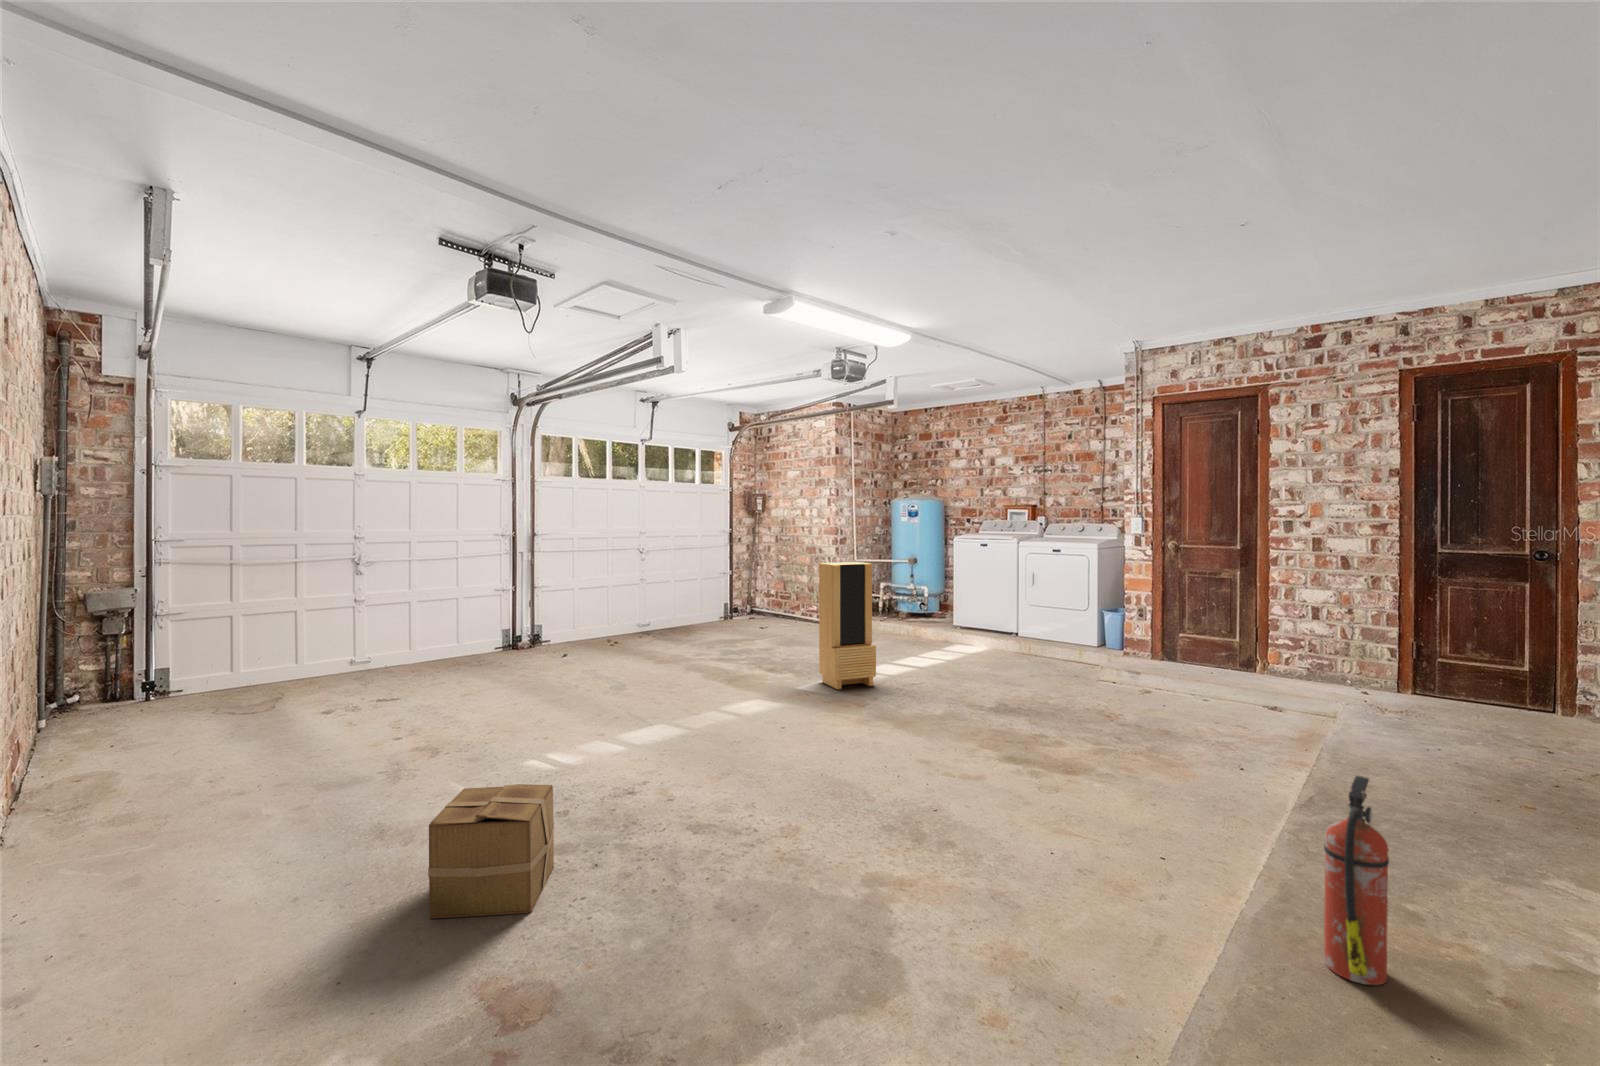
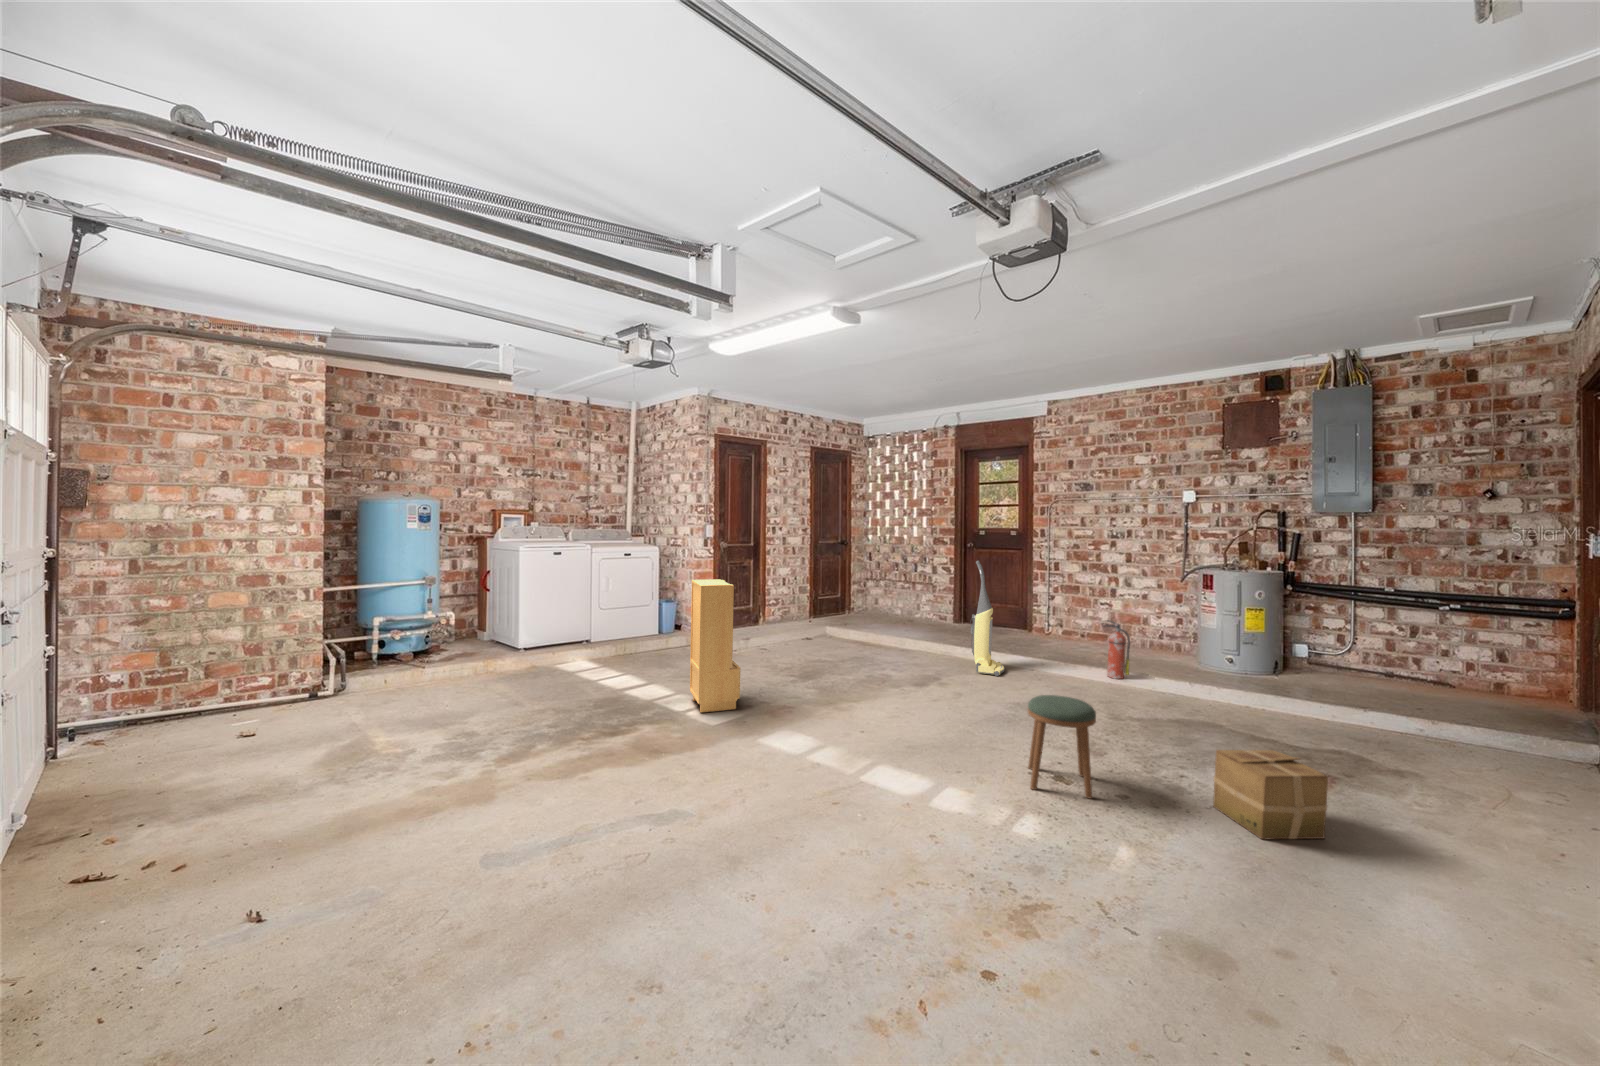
vacuum cleaner: none [1124,569,1226,819] -> present [970,561,1005,676]
stool: none [605,689,694,807] -> present [1028,695,1096,798]

